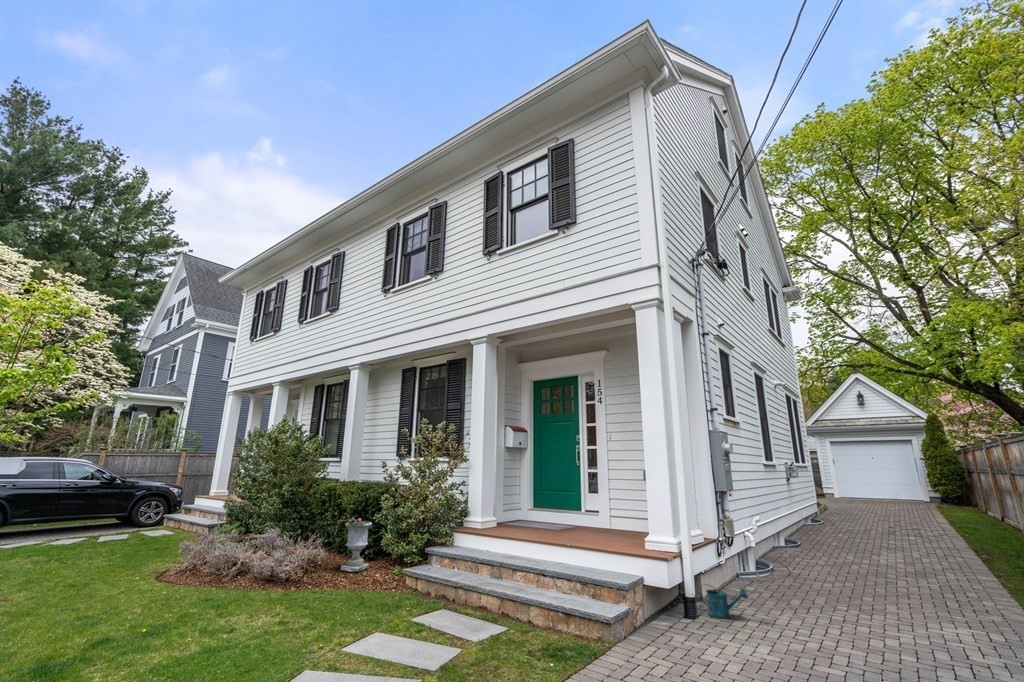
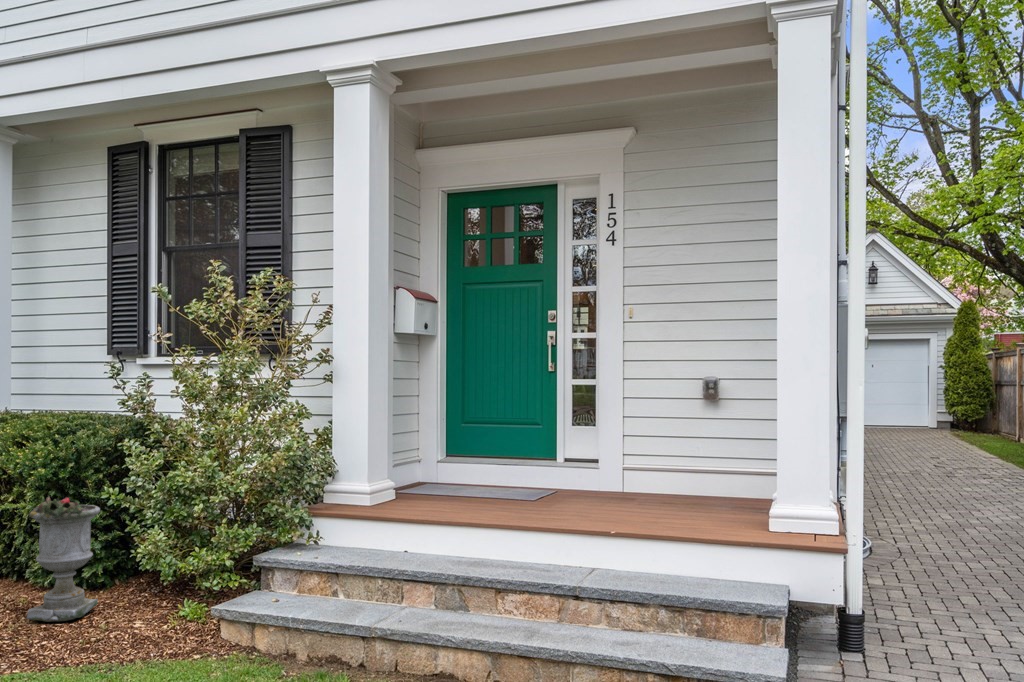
watering can: present [700,585,747,618] -> none [861,586,953,645]

